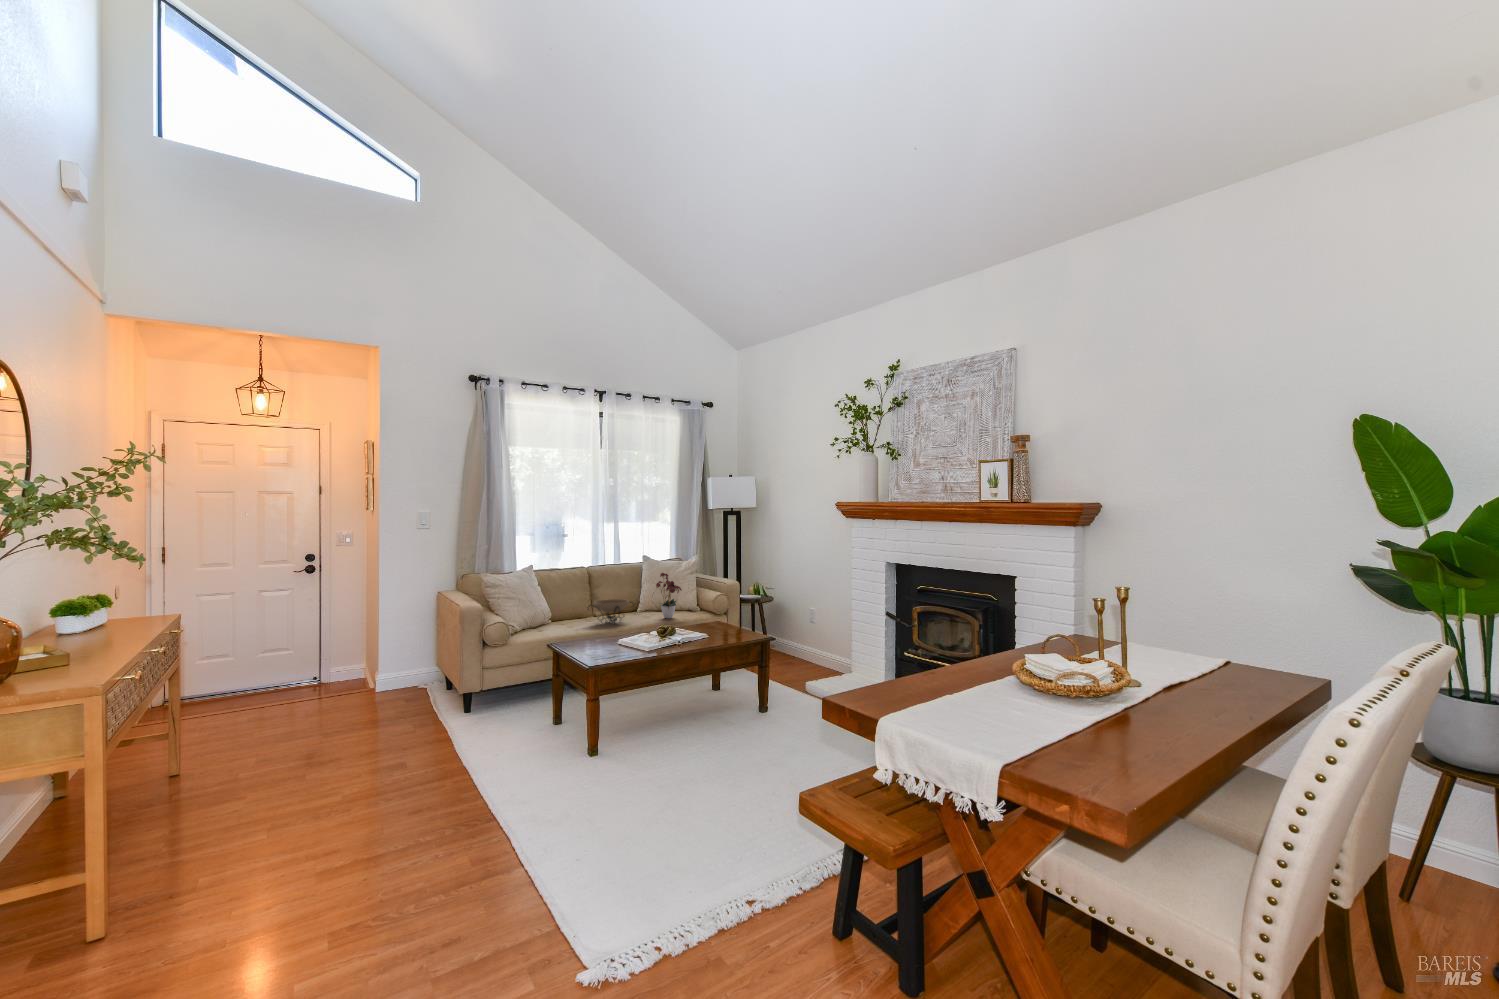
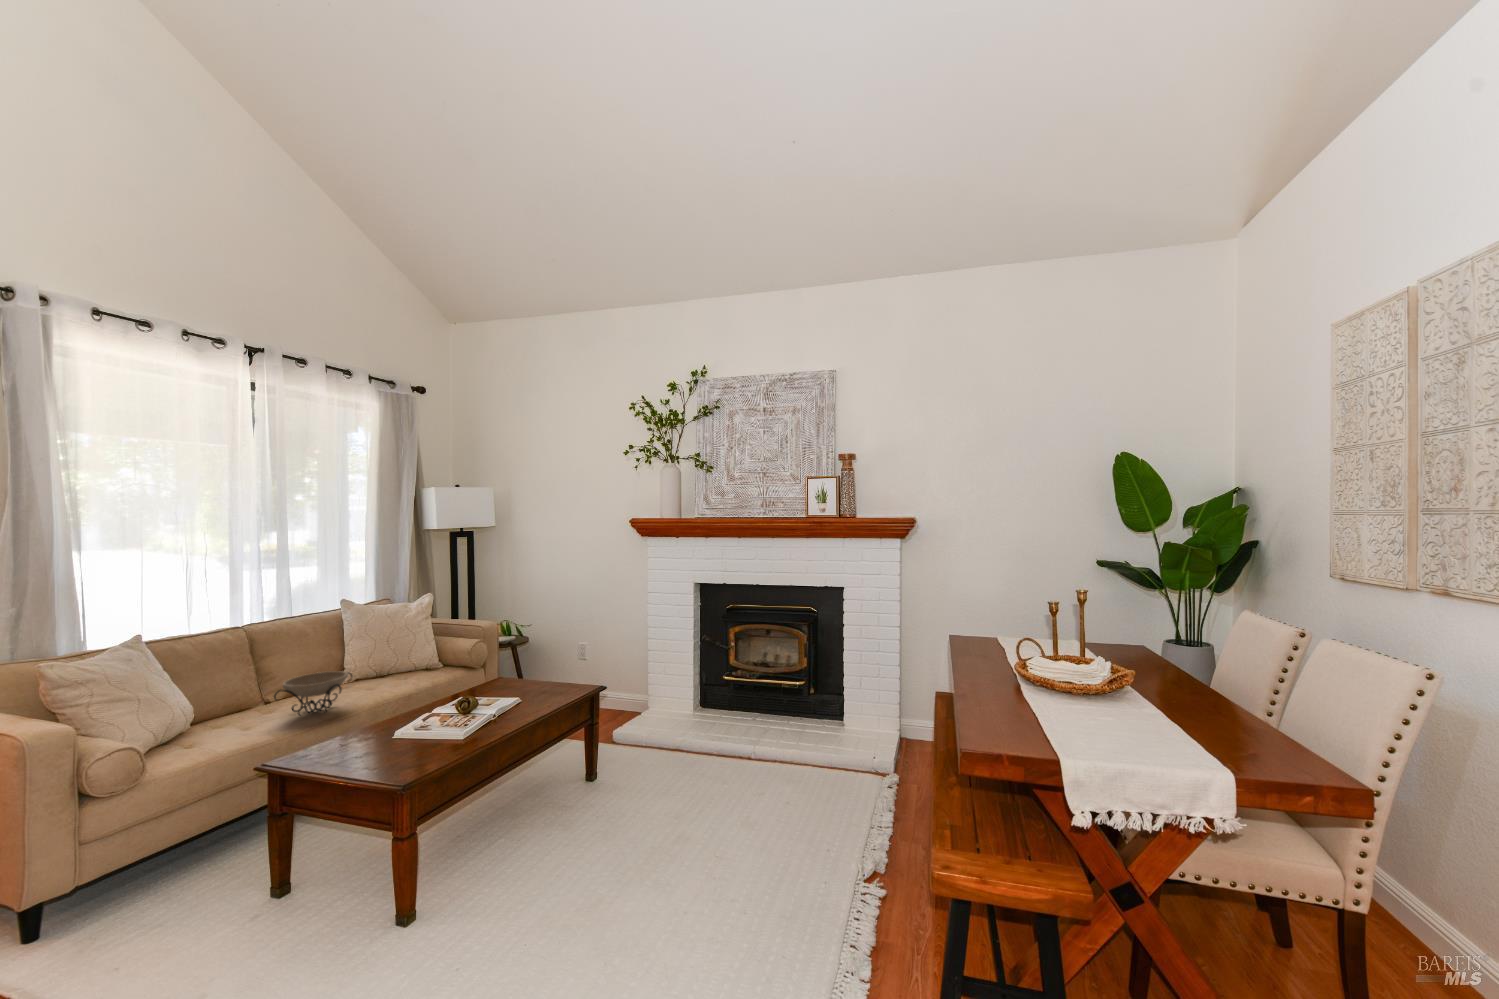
flower arrangement: present [656,573,682,618] -> none [382,619,435,688]

